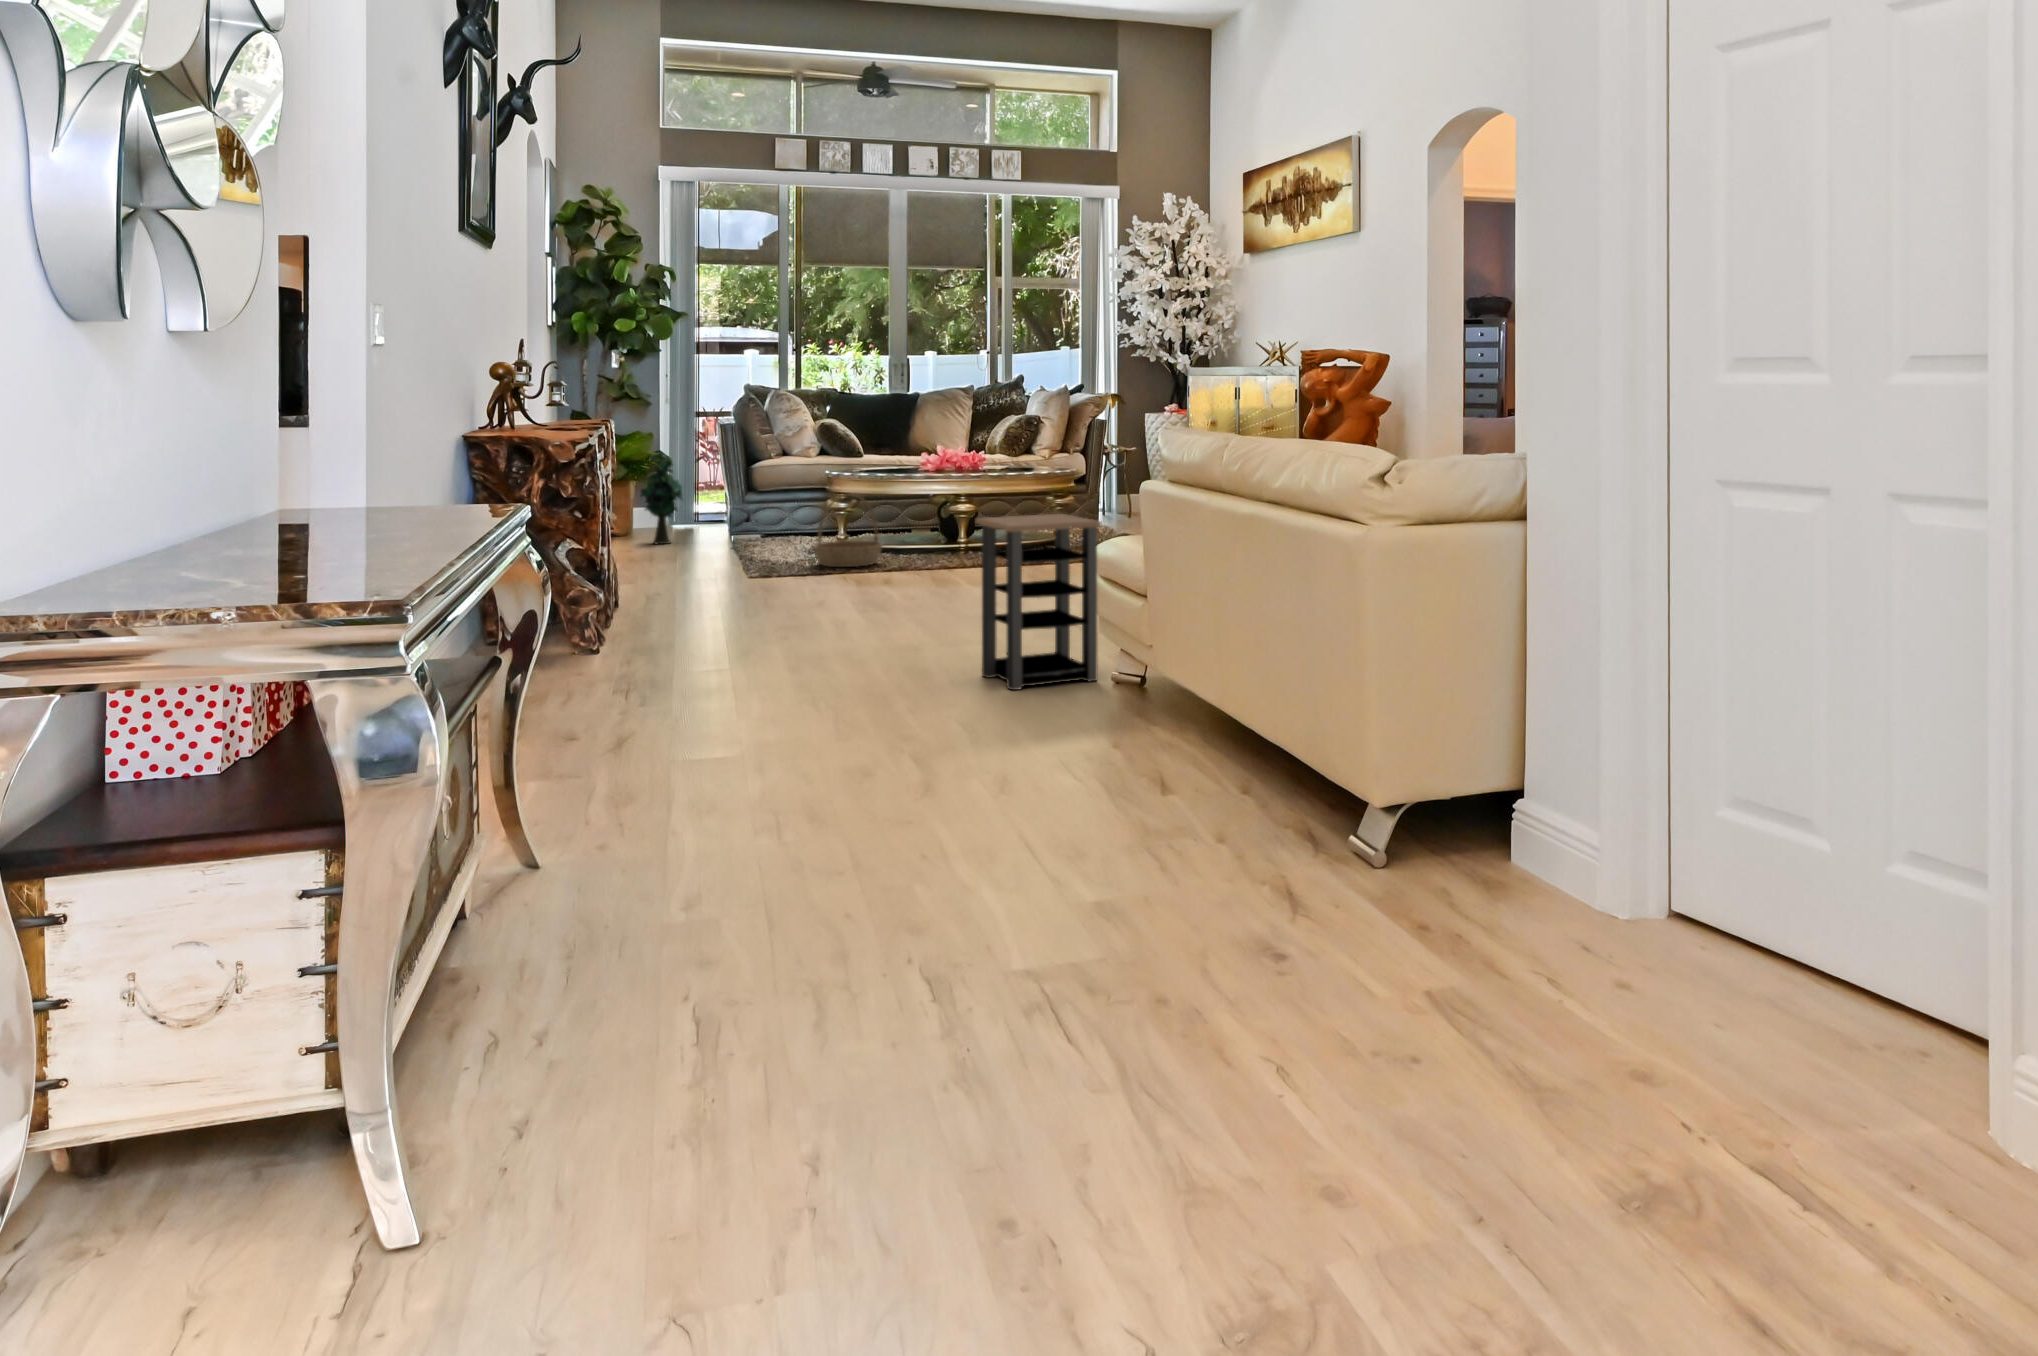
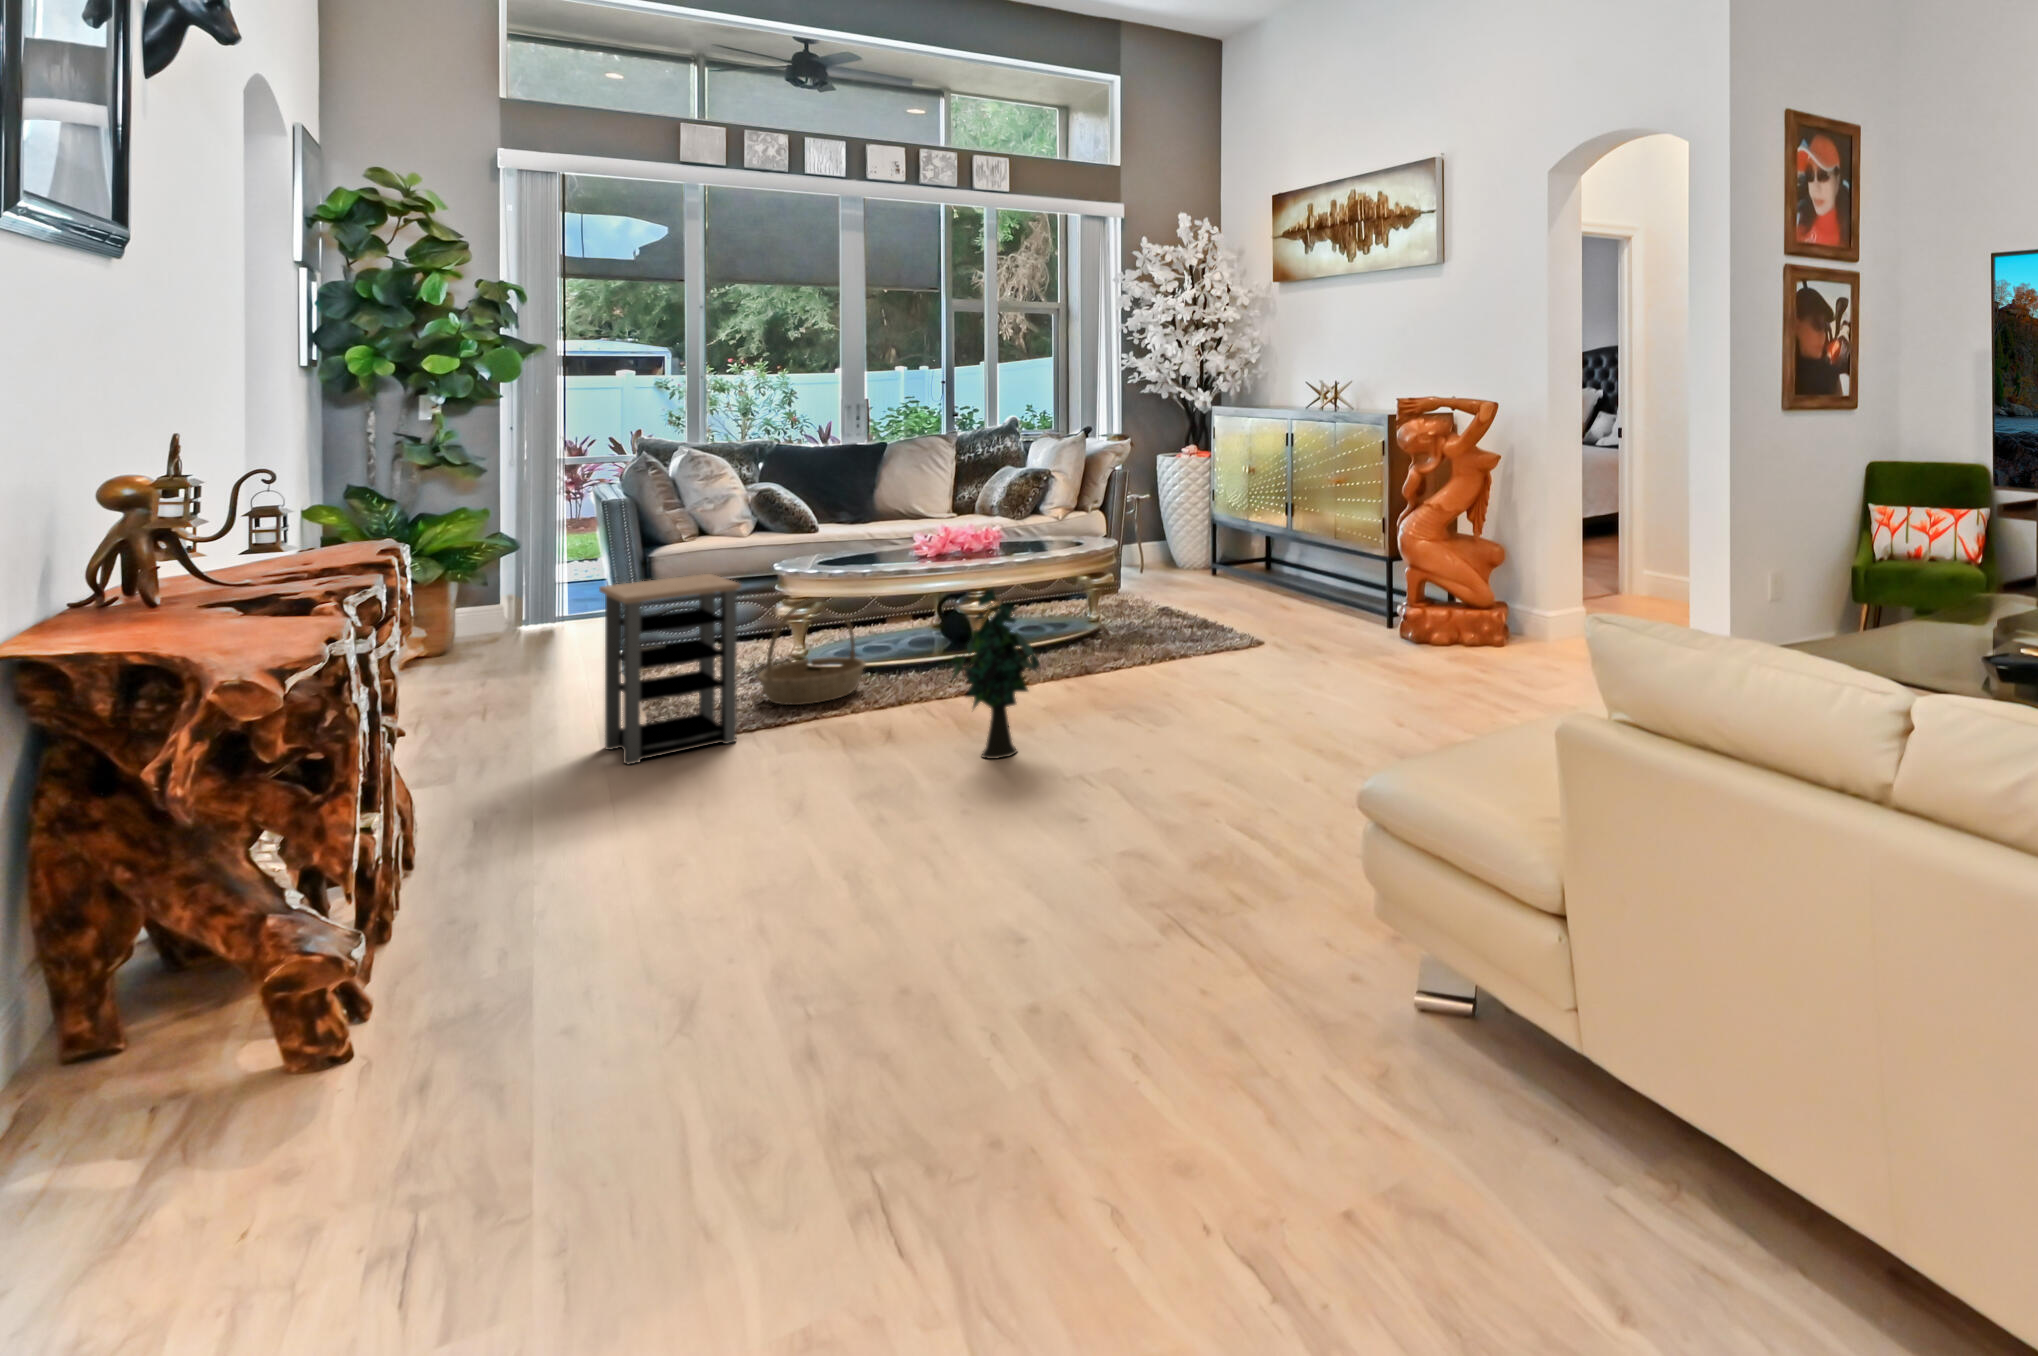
decorative plant: present [640,453,682,544] -> present [951,589,1040,759]
side table: present [975,514,1101,690] -> present [599,574,741,764]

